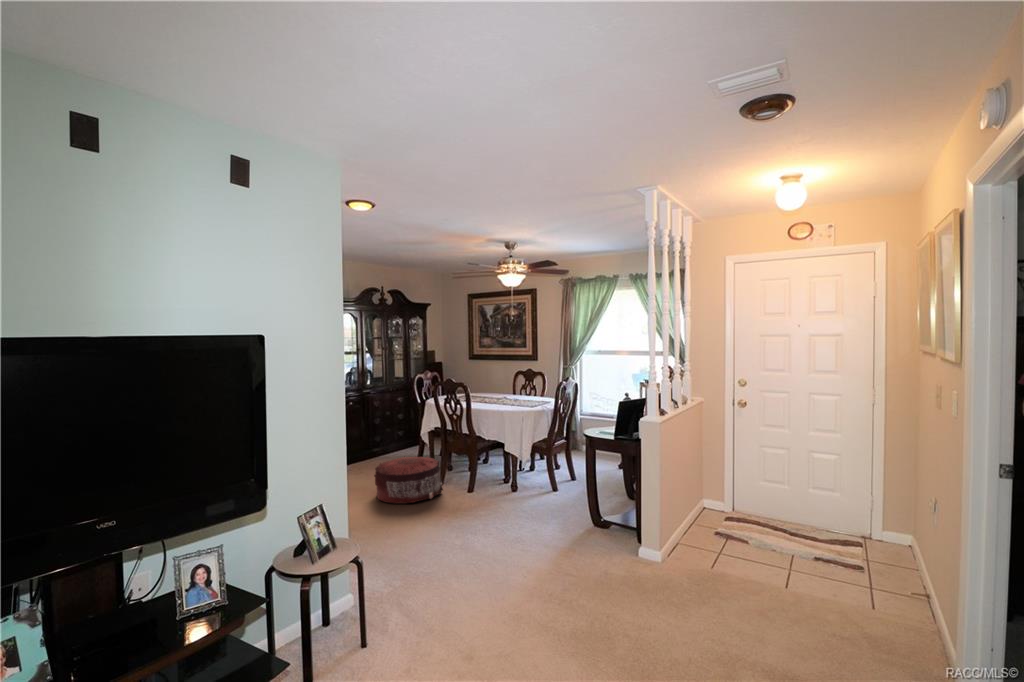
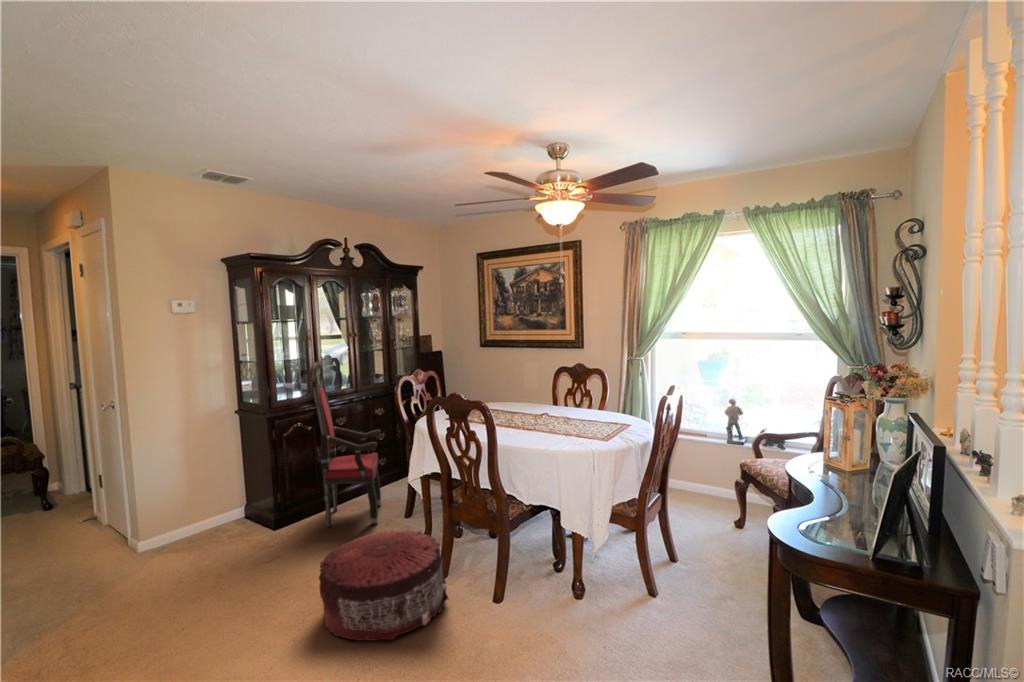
armchair: none [362,364,402,466] -> present [311,362,381,527]

